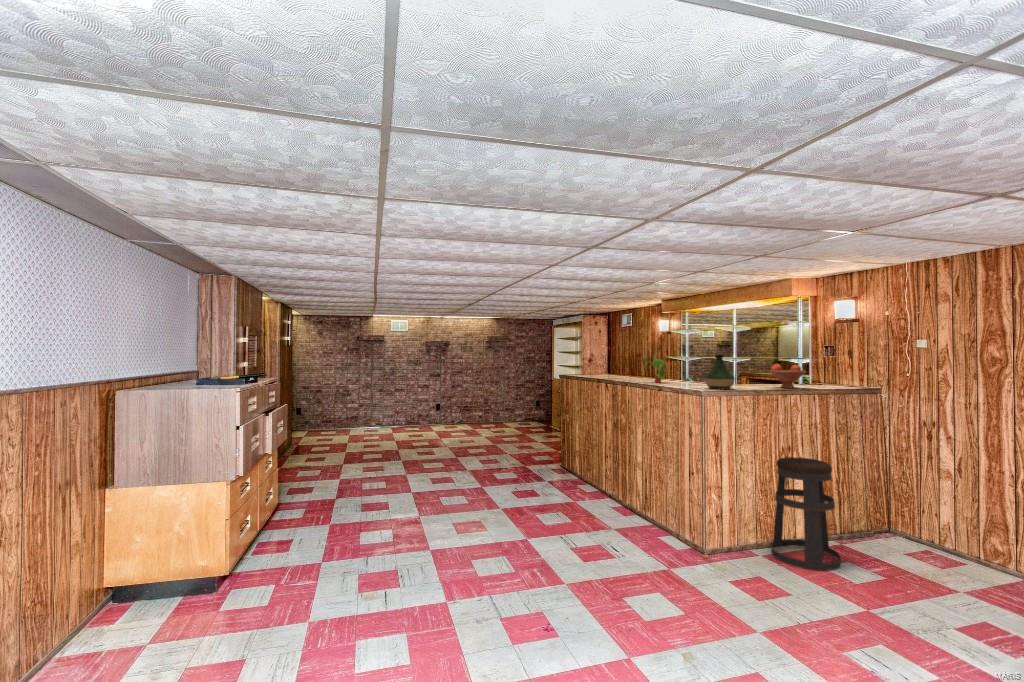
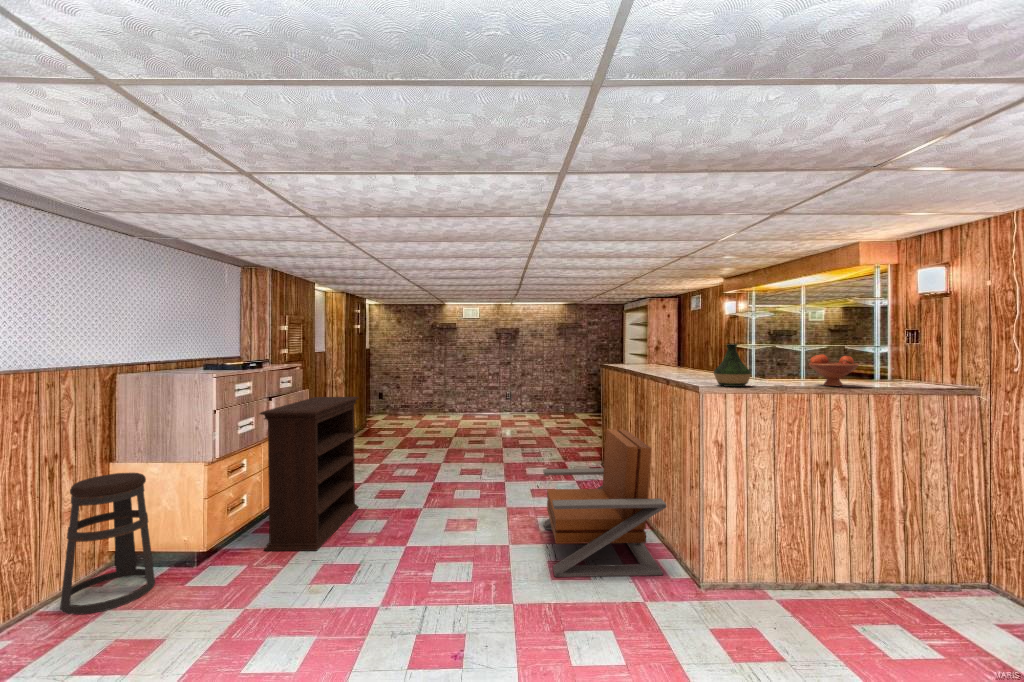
plant: present [644,356,667,383] -> none [662,342,695,376]
bookshelf: none [290,406,358,566] -> present [260,397,359,551]
lounge chair: none [548,429,676,559] -> present [543,429,667,577]
bar stool: present [771,457,842,571] -> present [60,473,155,615]

